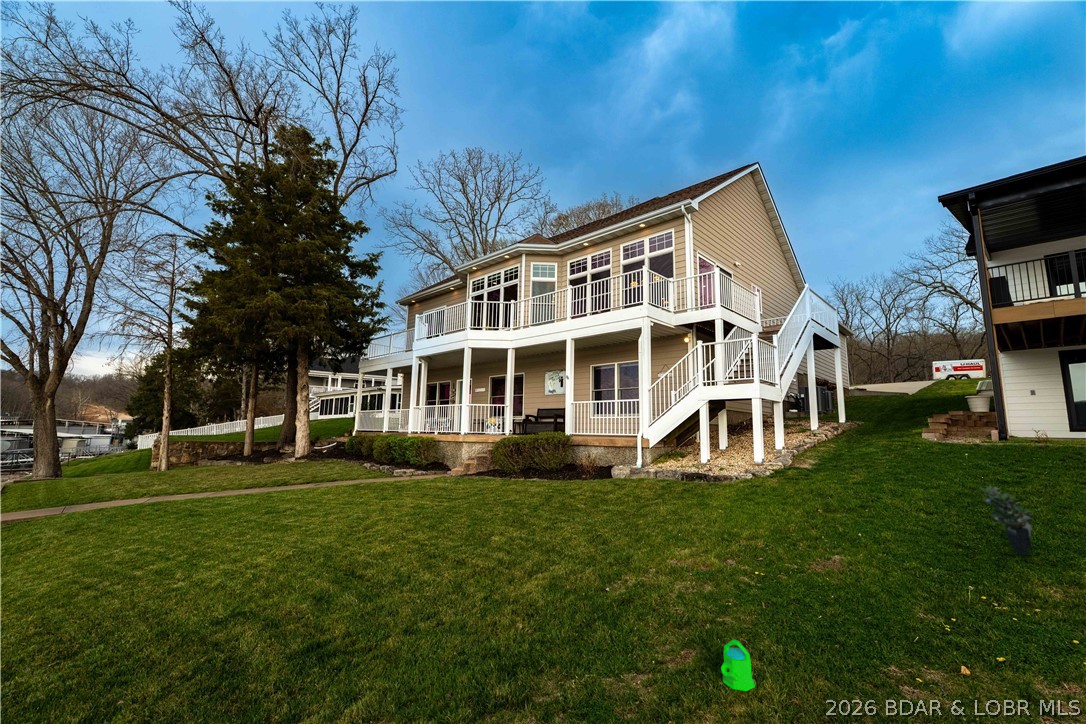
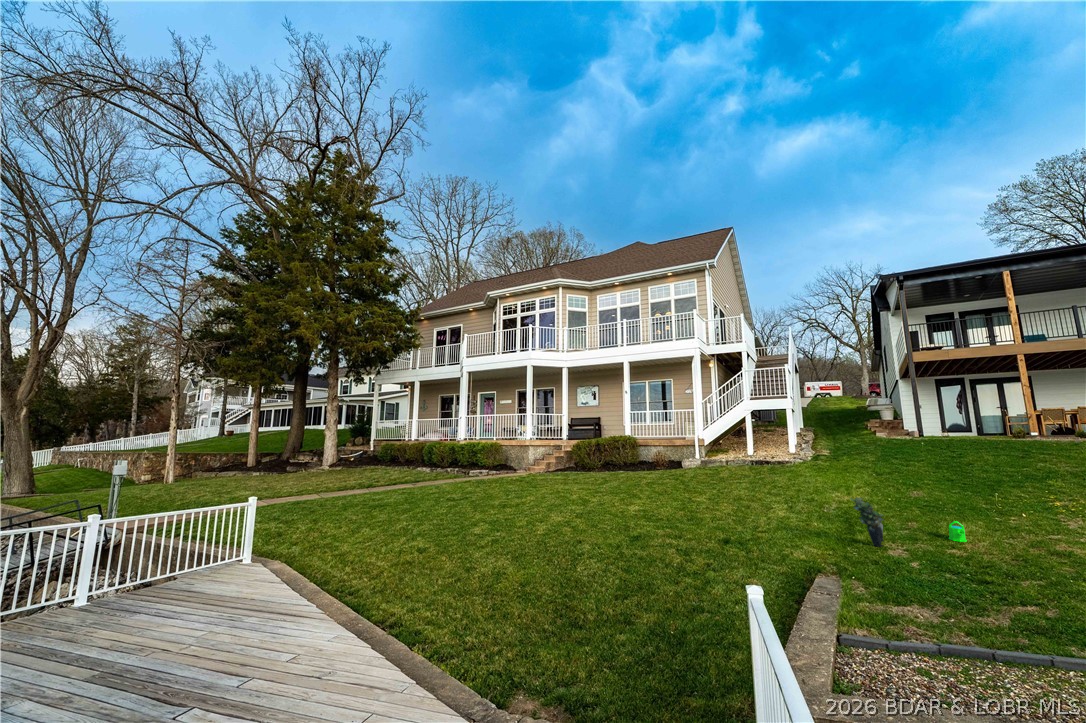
potted plant: present [980,486,1033,556] -> present [851,498,884,547]

